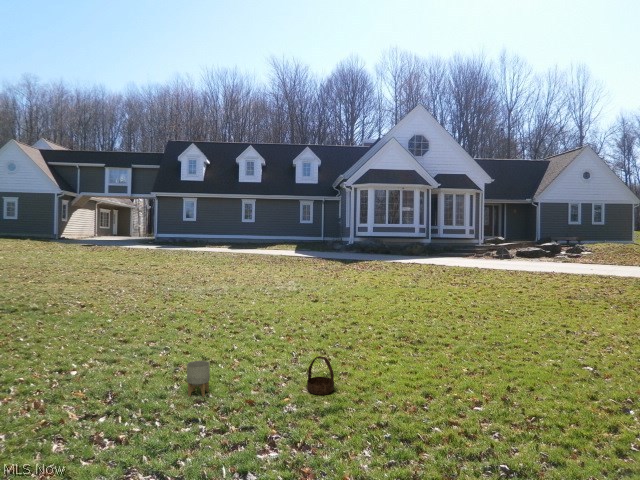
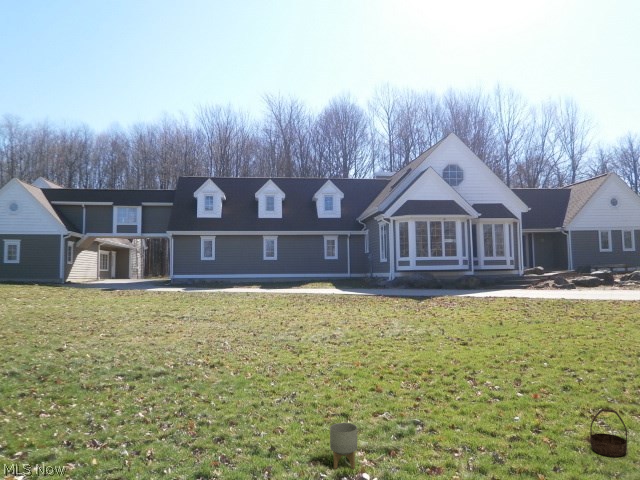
planter: present [187,361,210,397] -> present [330,423,357,469]

